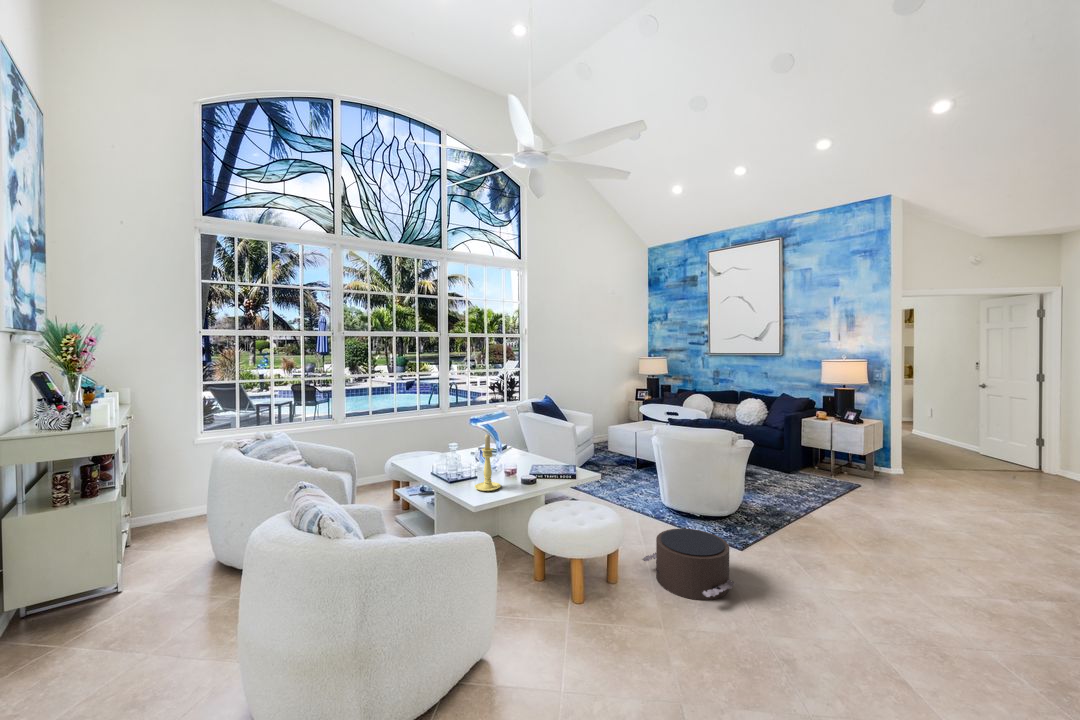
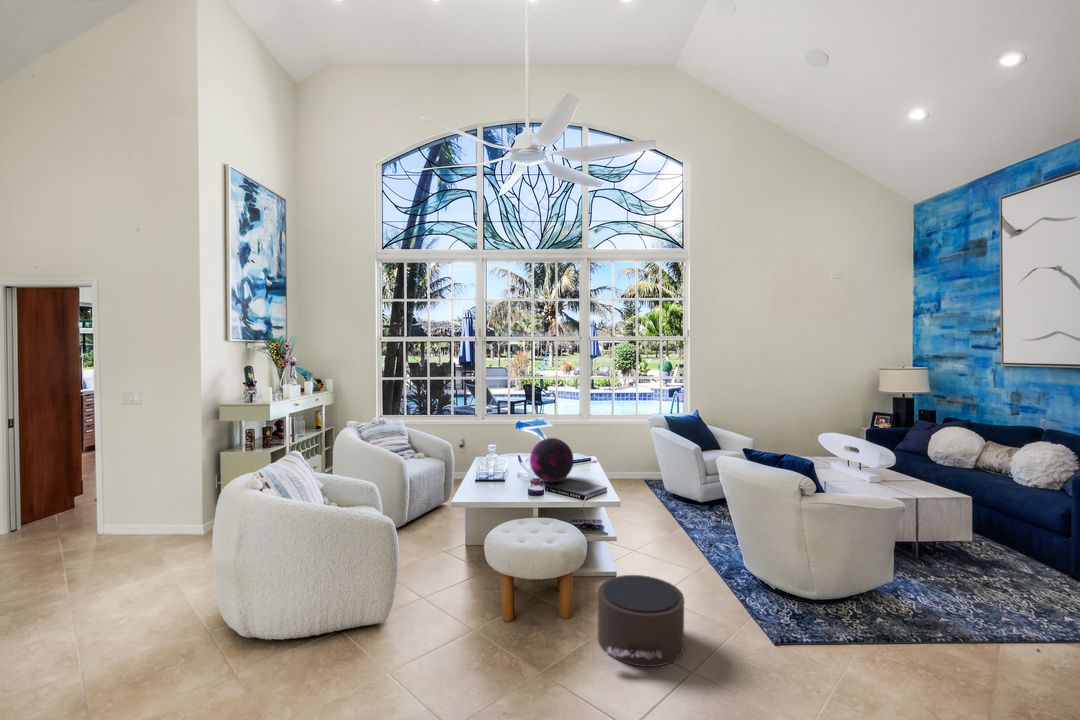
decorative orb: none [509,430,551,472] -> present [530,438,574,482]
candle holder: present [475,434,501,491] -> none [478,435,504,490]

